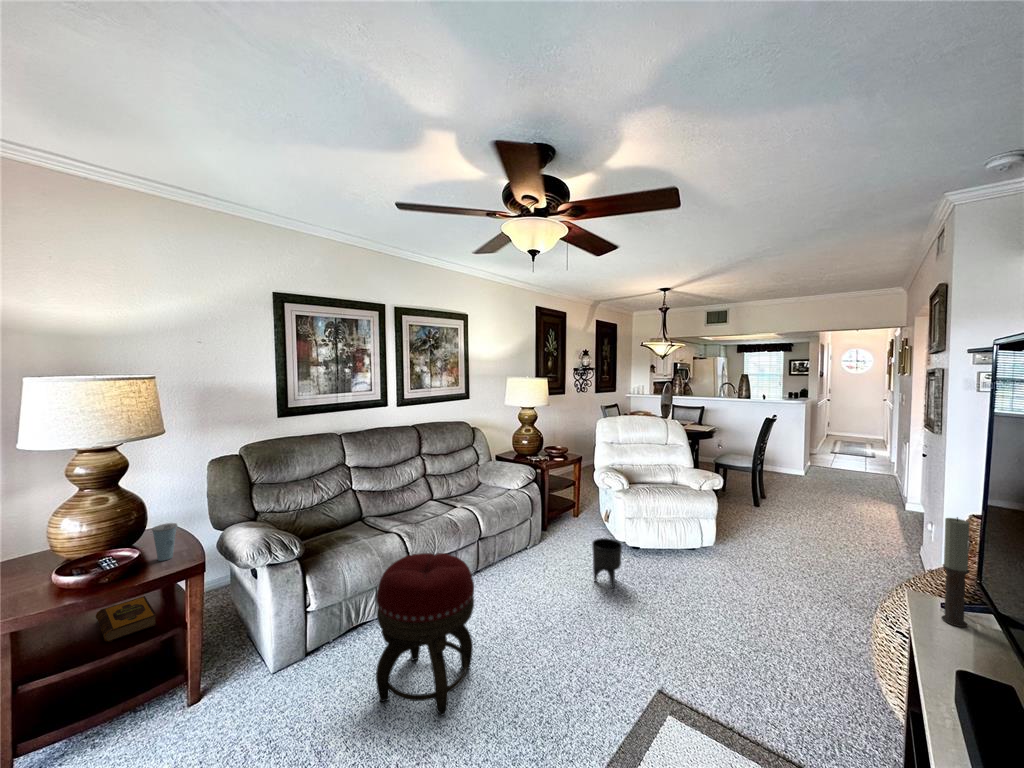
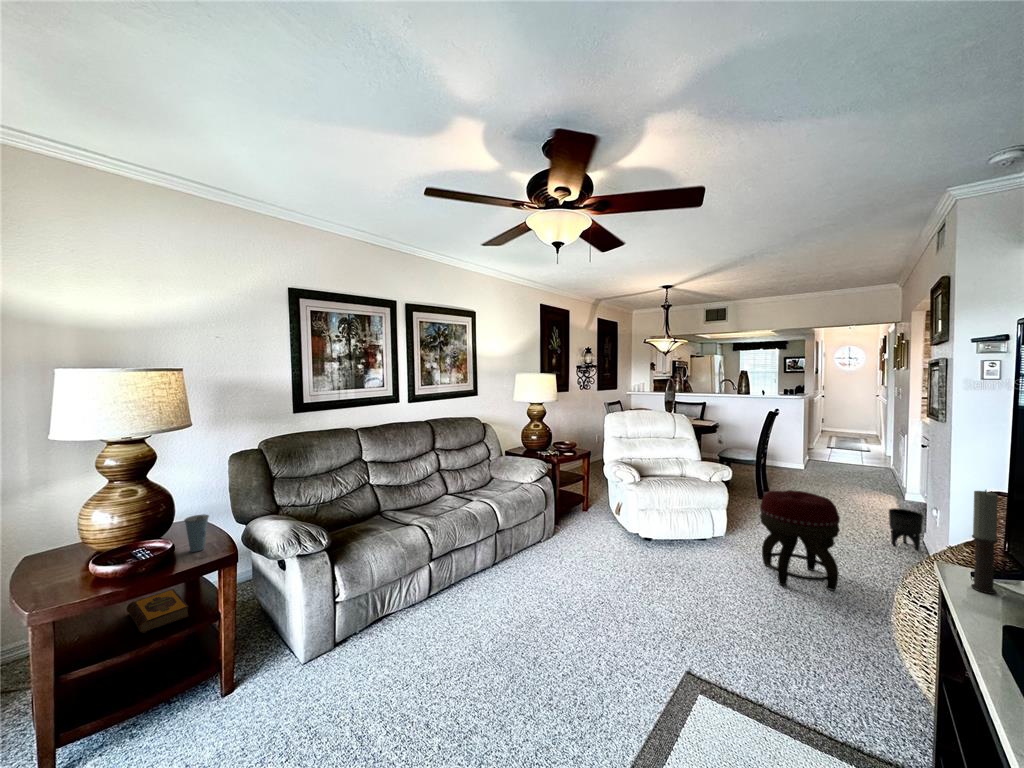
planter: present [592,538,622,589] -> present [889,508,923,550]
footstool: present [376,553,474,716] -> present [760,490,840,590]

